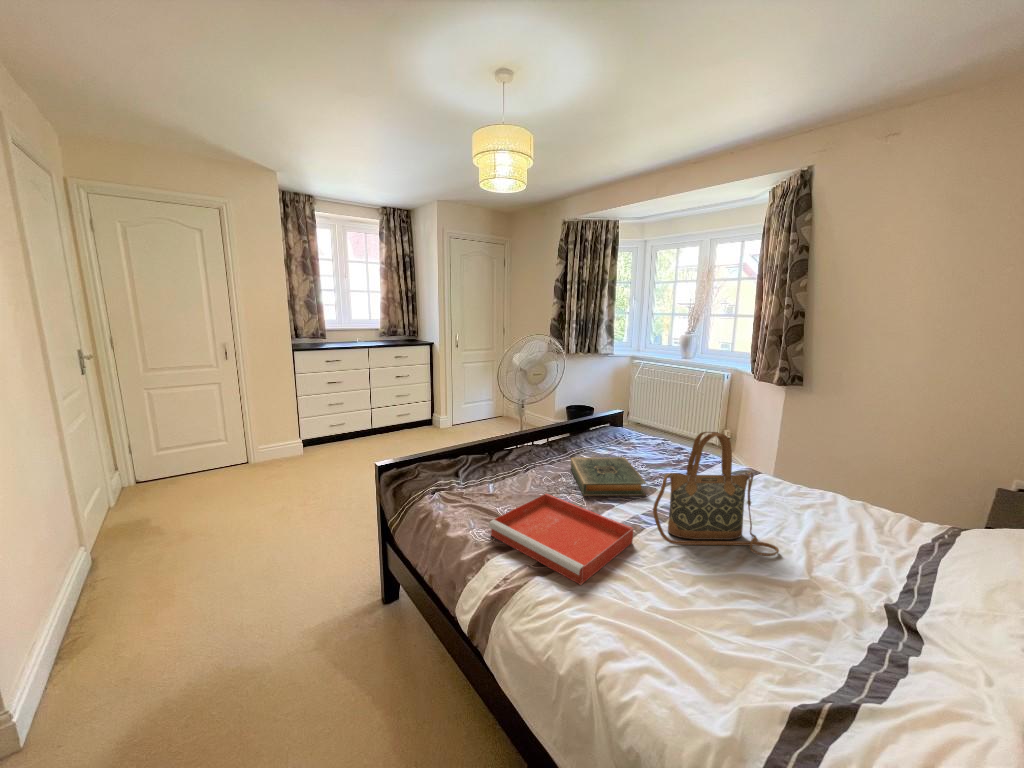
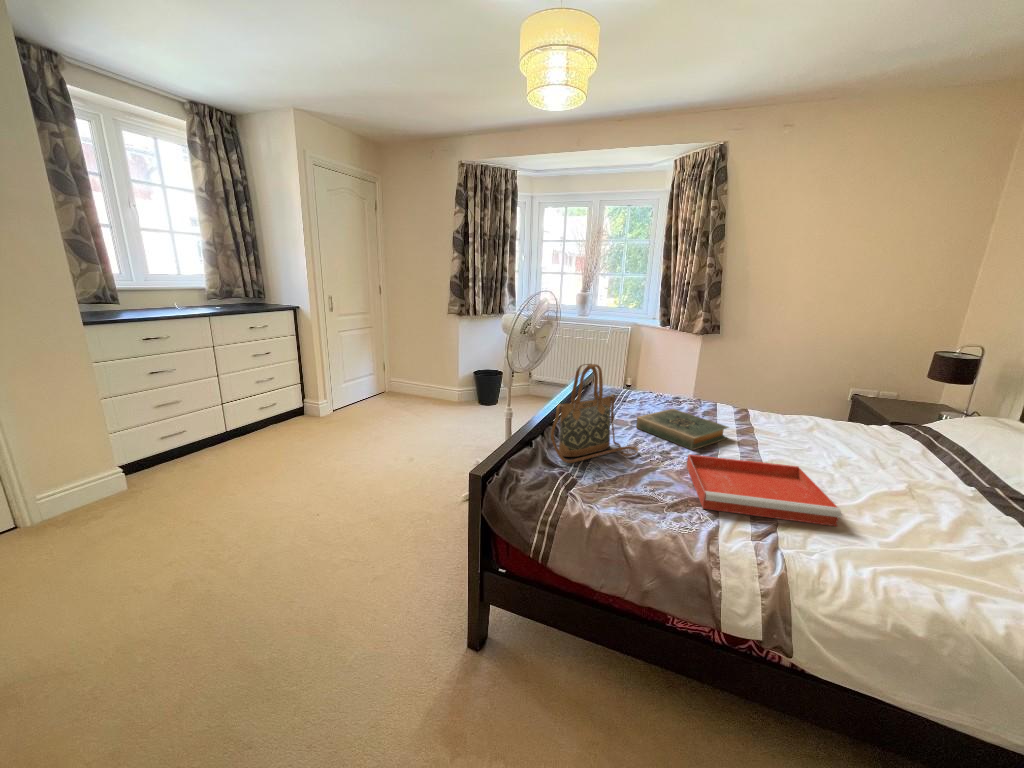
handbag: present [653,432,779,556] -> present [551,364,638,463]

